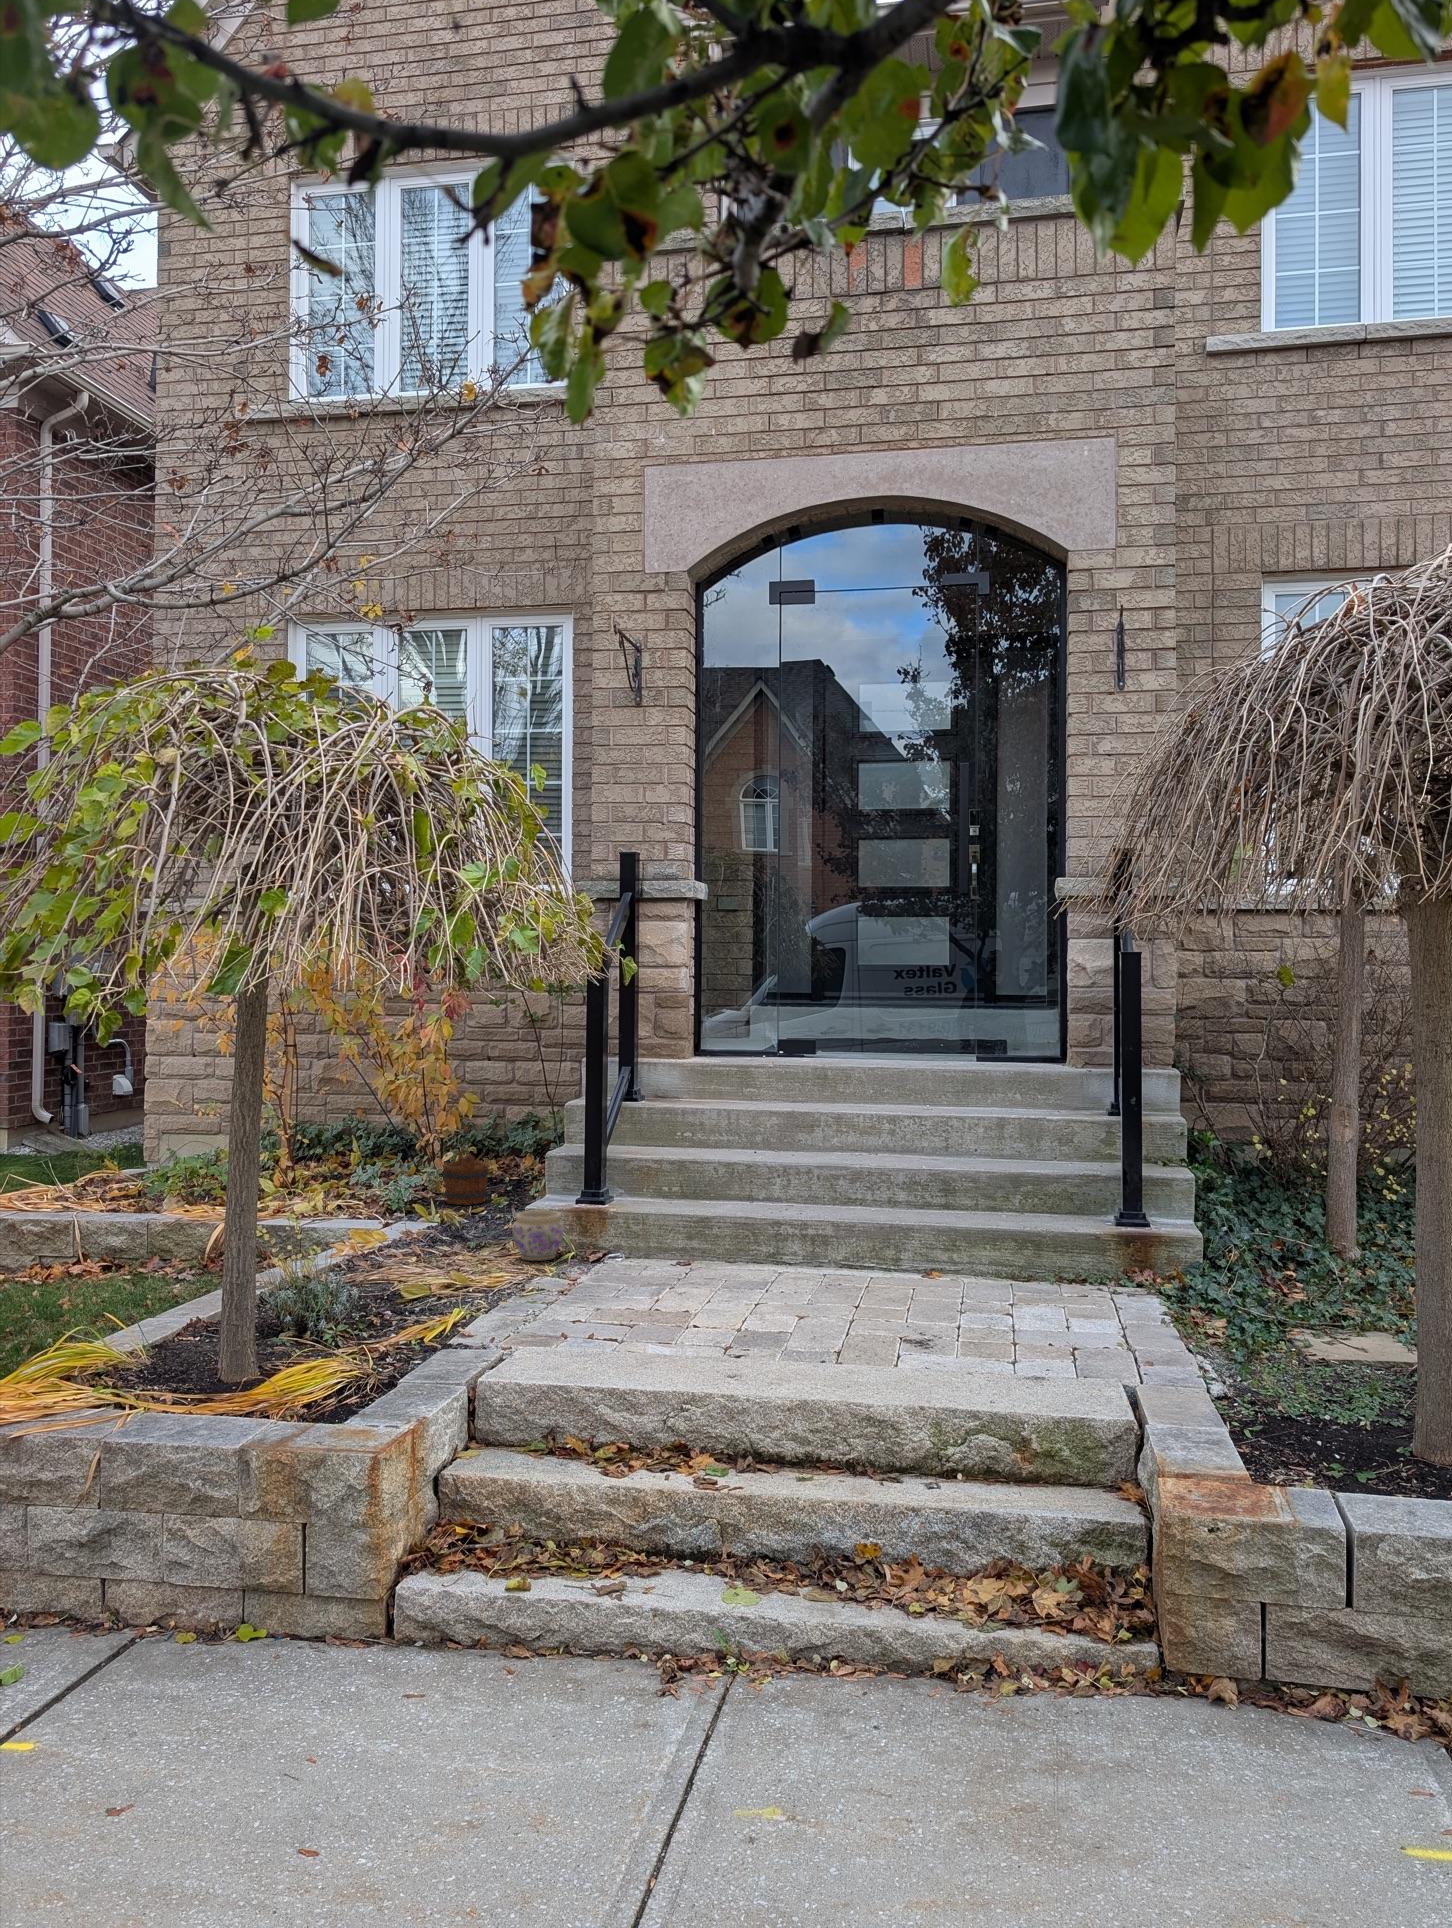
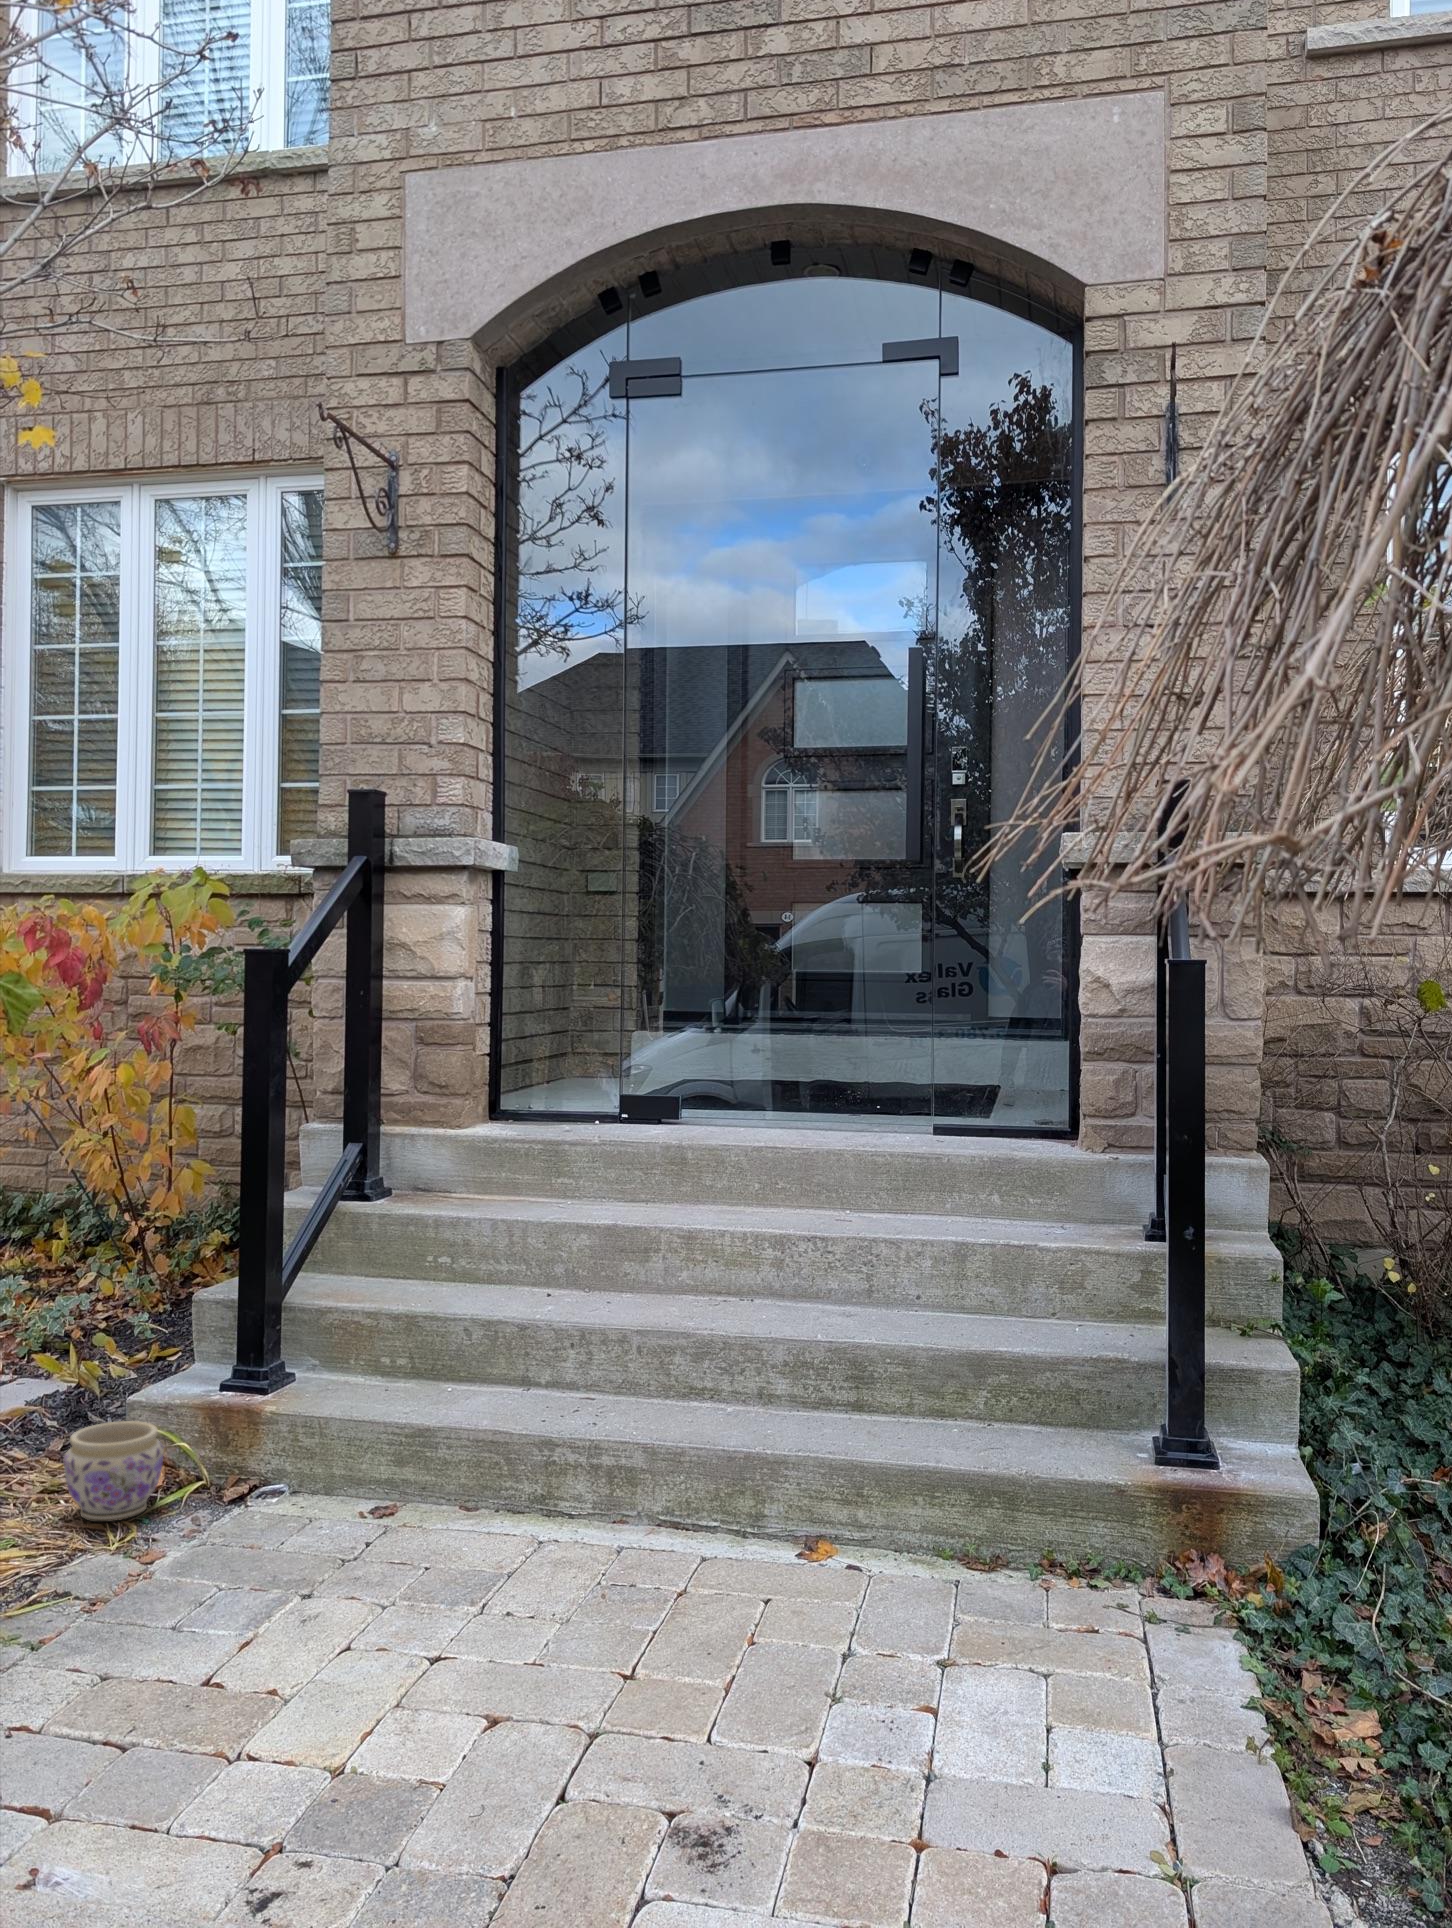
wooden bucket: present [443,1126,489,1205] -> none [70,1234,150,1364]

